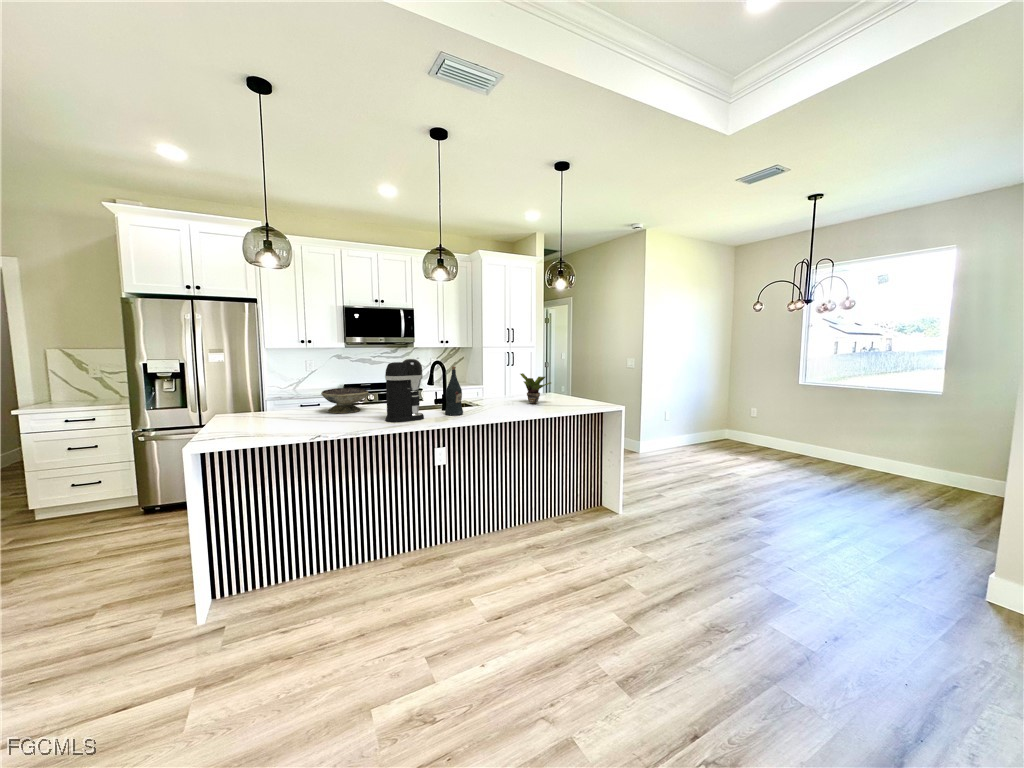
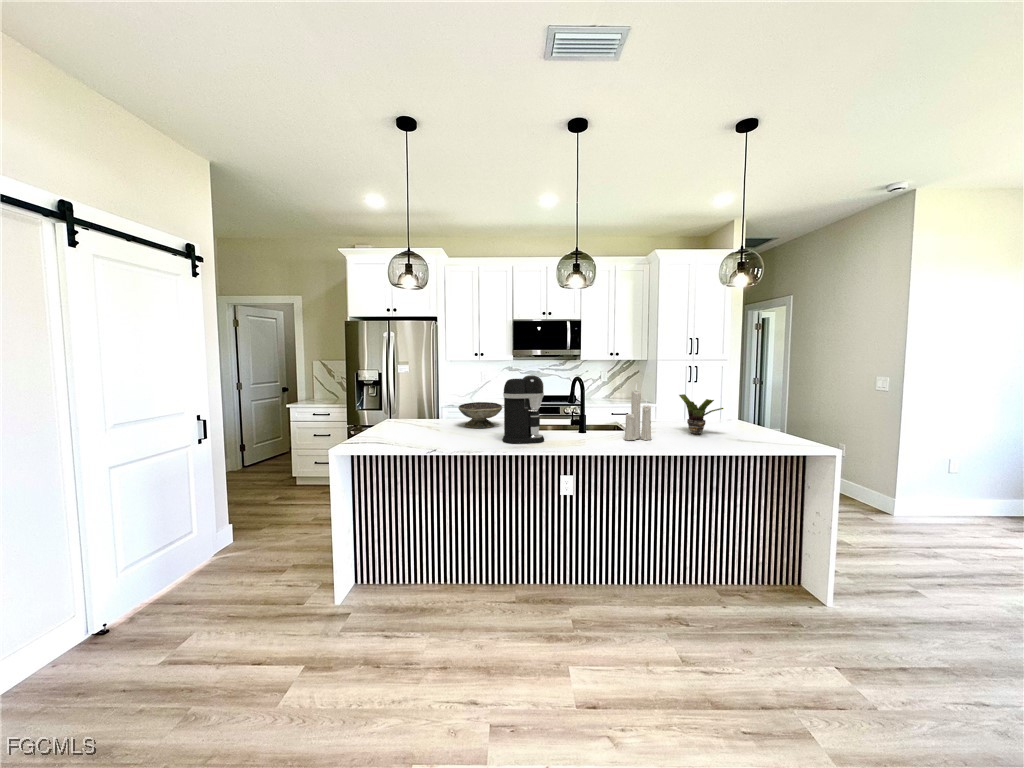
candle: none [487,362,507,411] -> present [624,386,651,440]
wine bottle: present [445,366,463,415] -> none [571,384,592,441]

